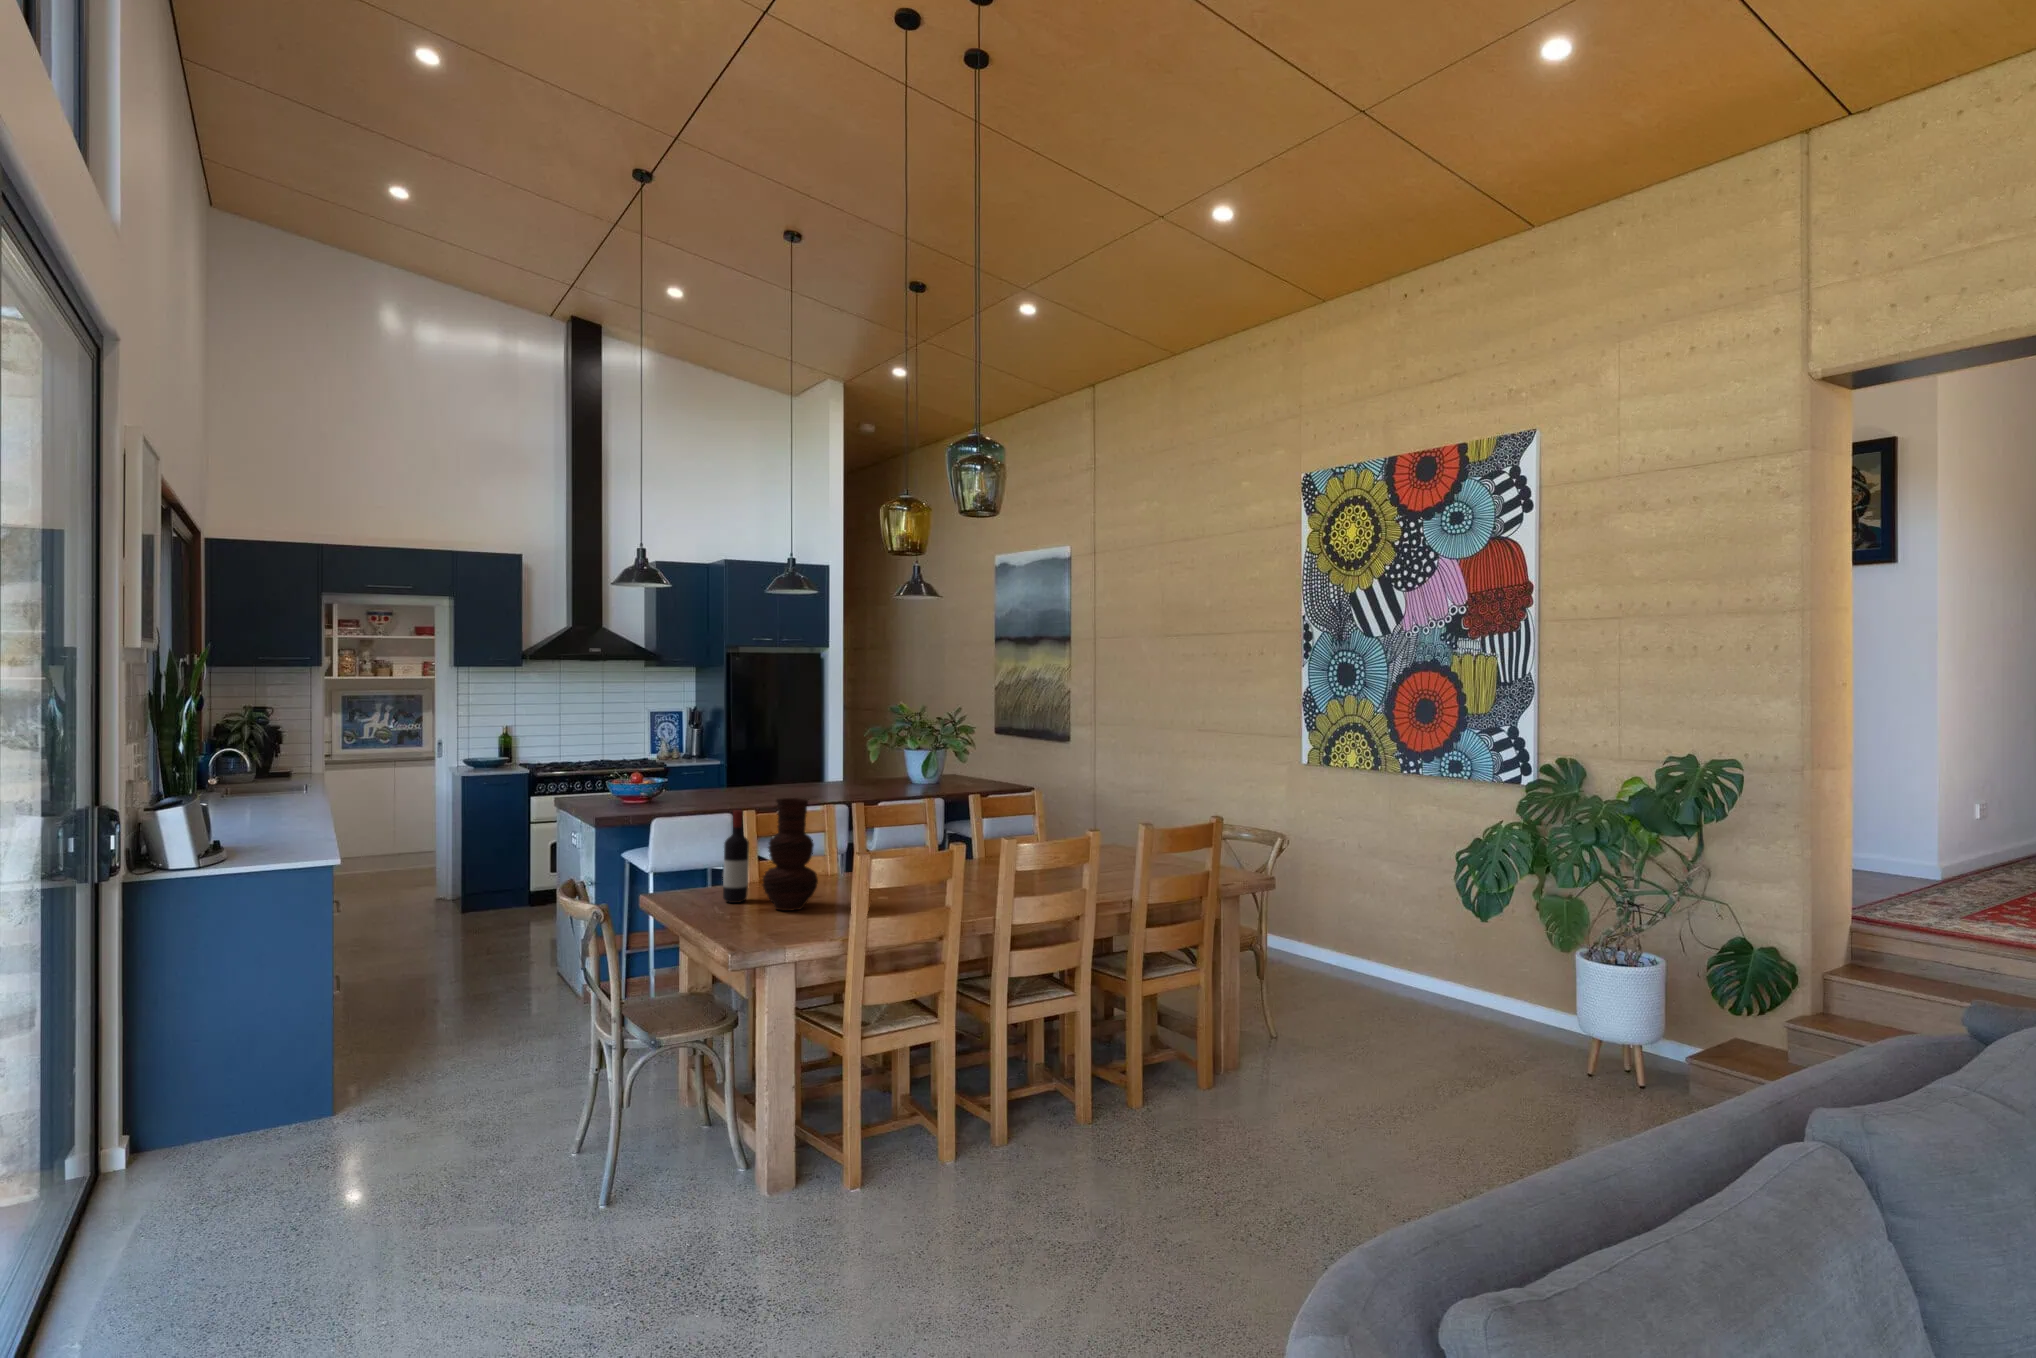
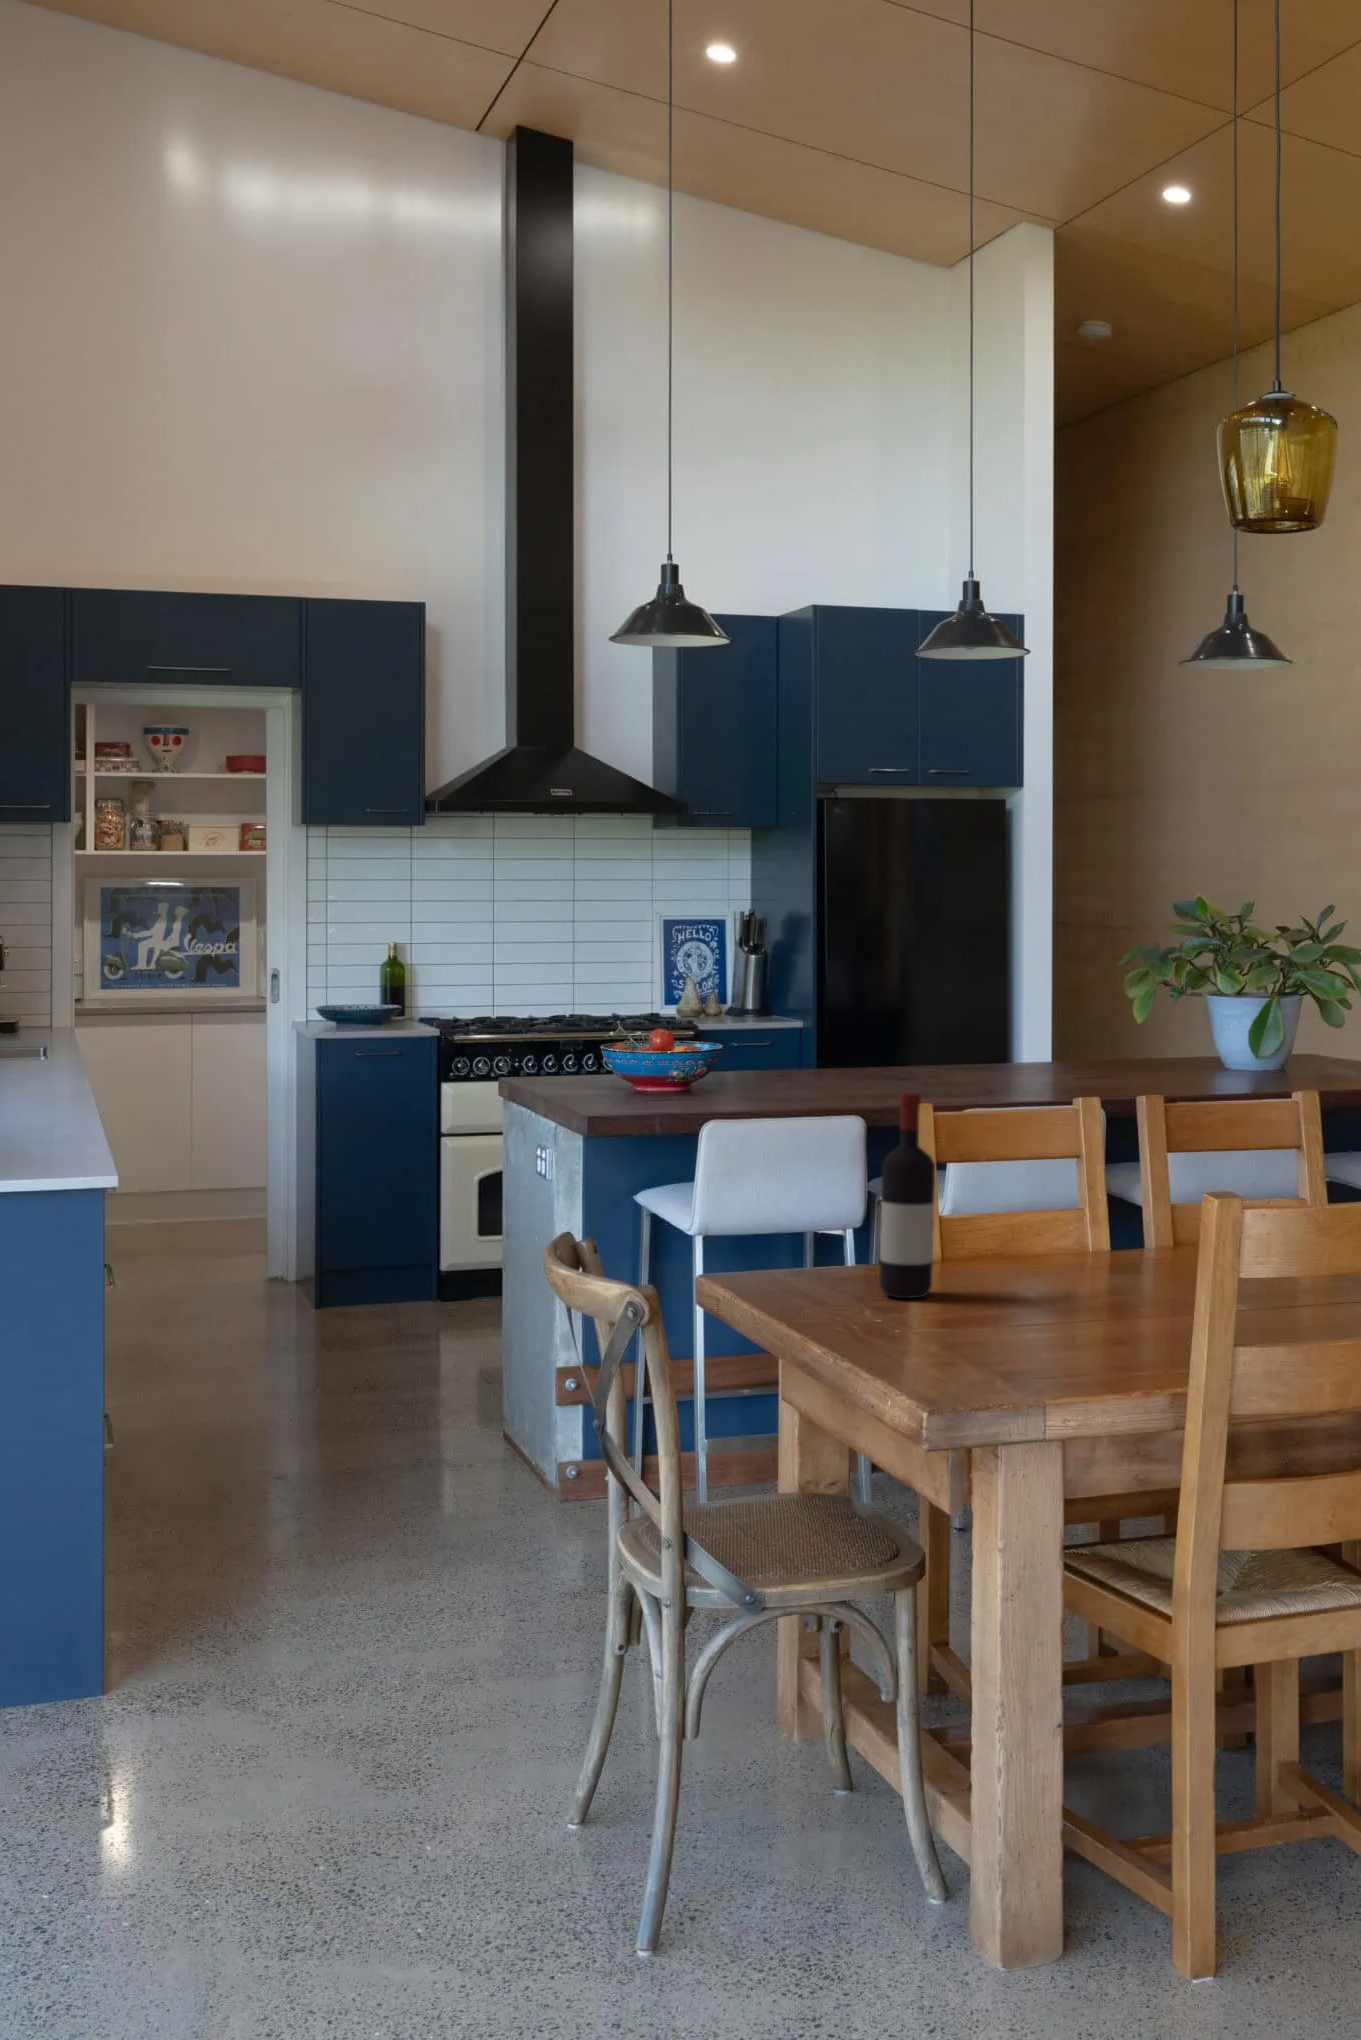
vase: present [762,798,818,911] -> none [968,1066,1093,1320]

